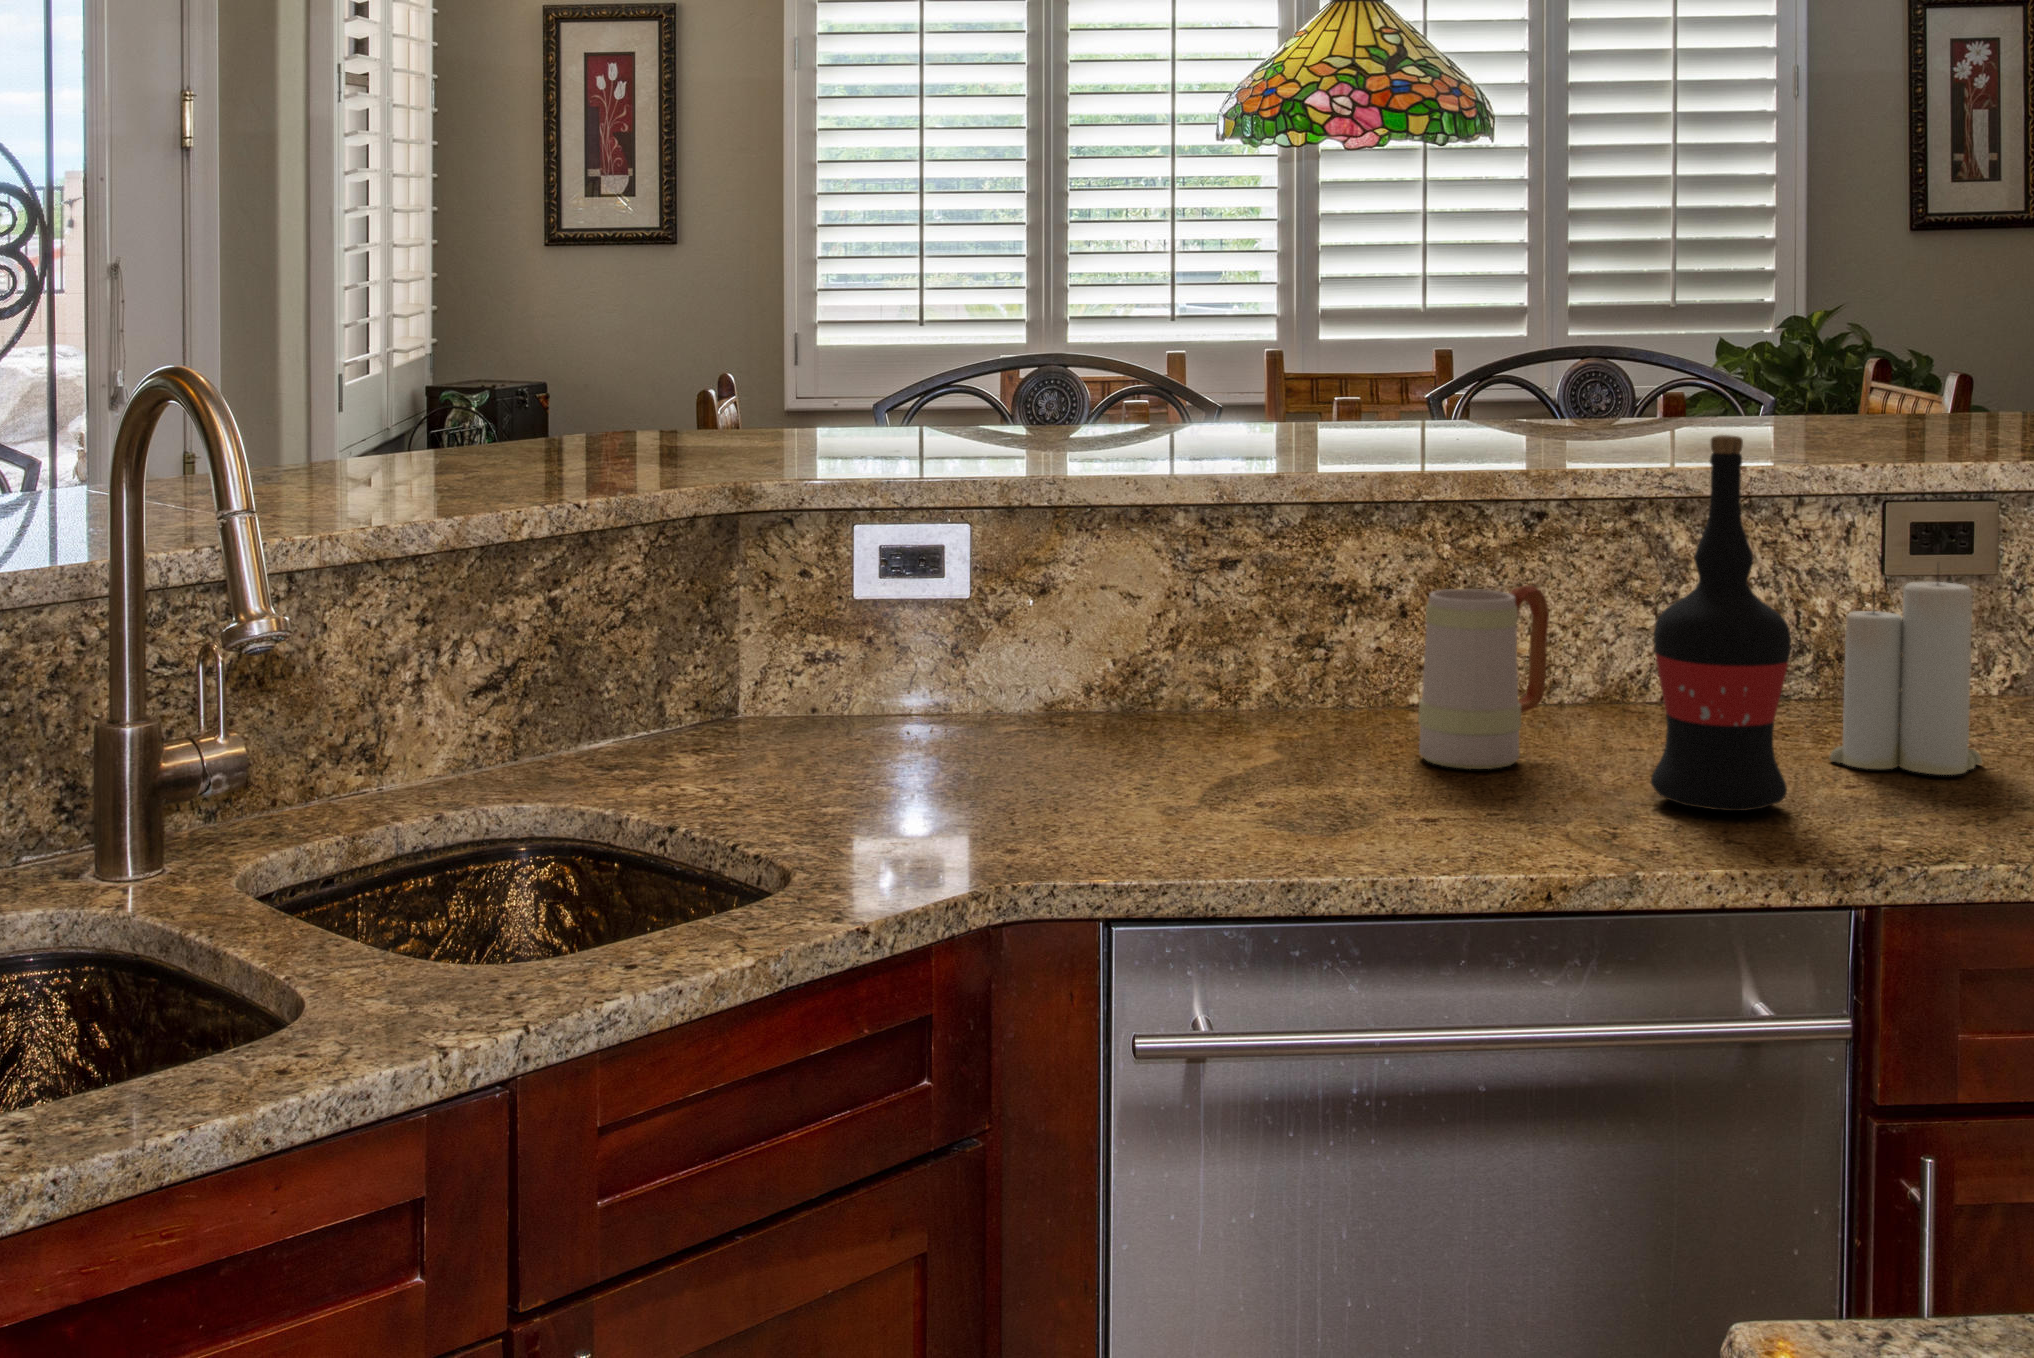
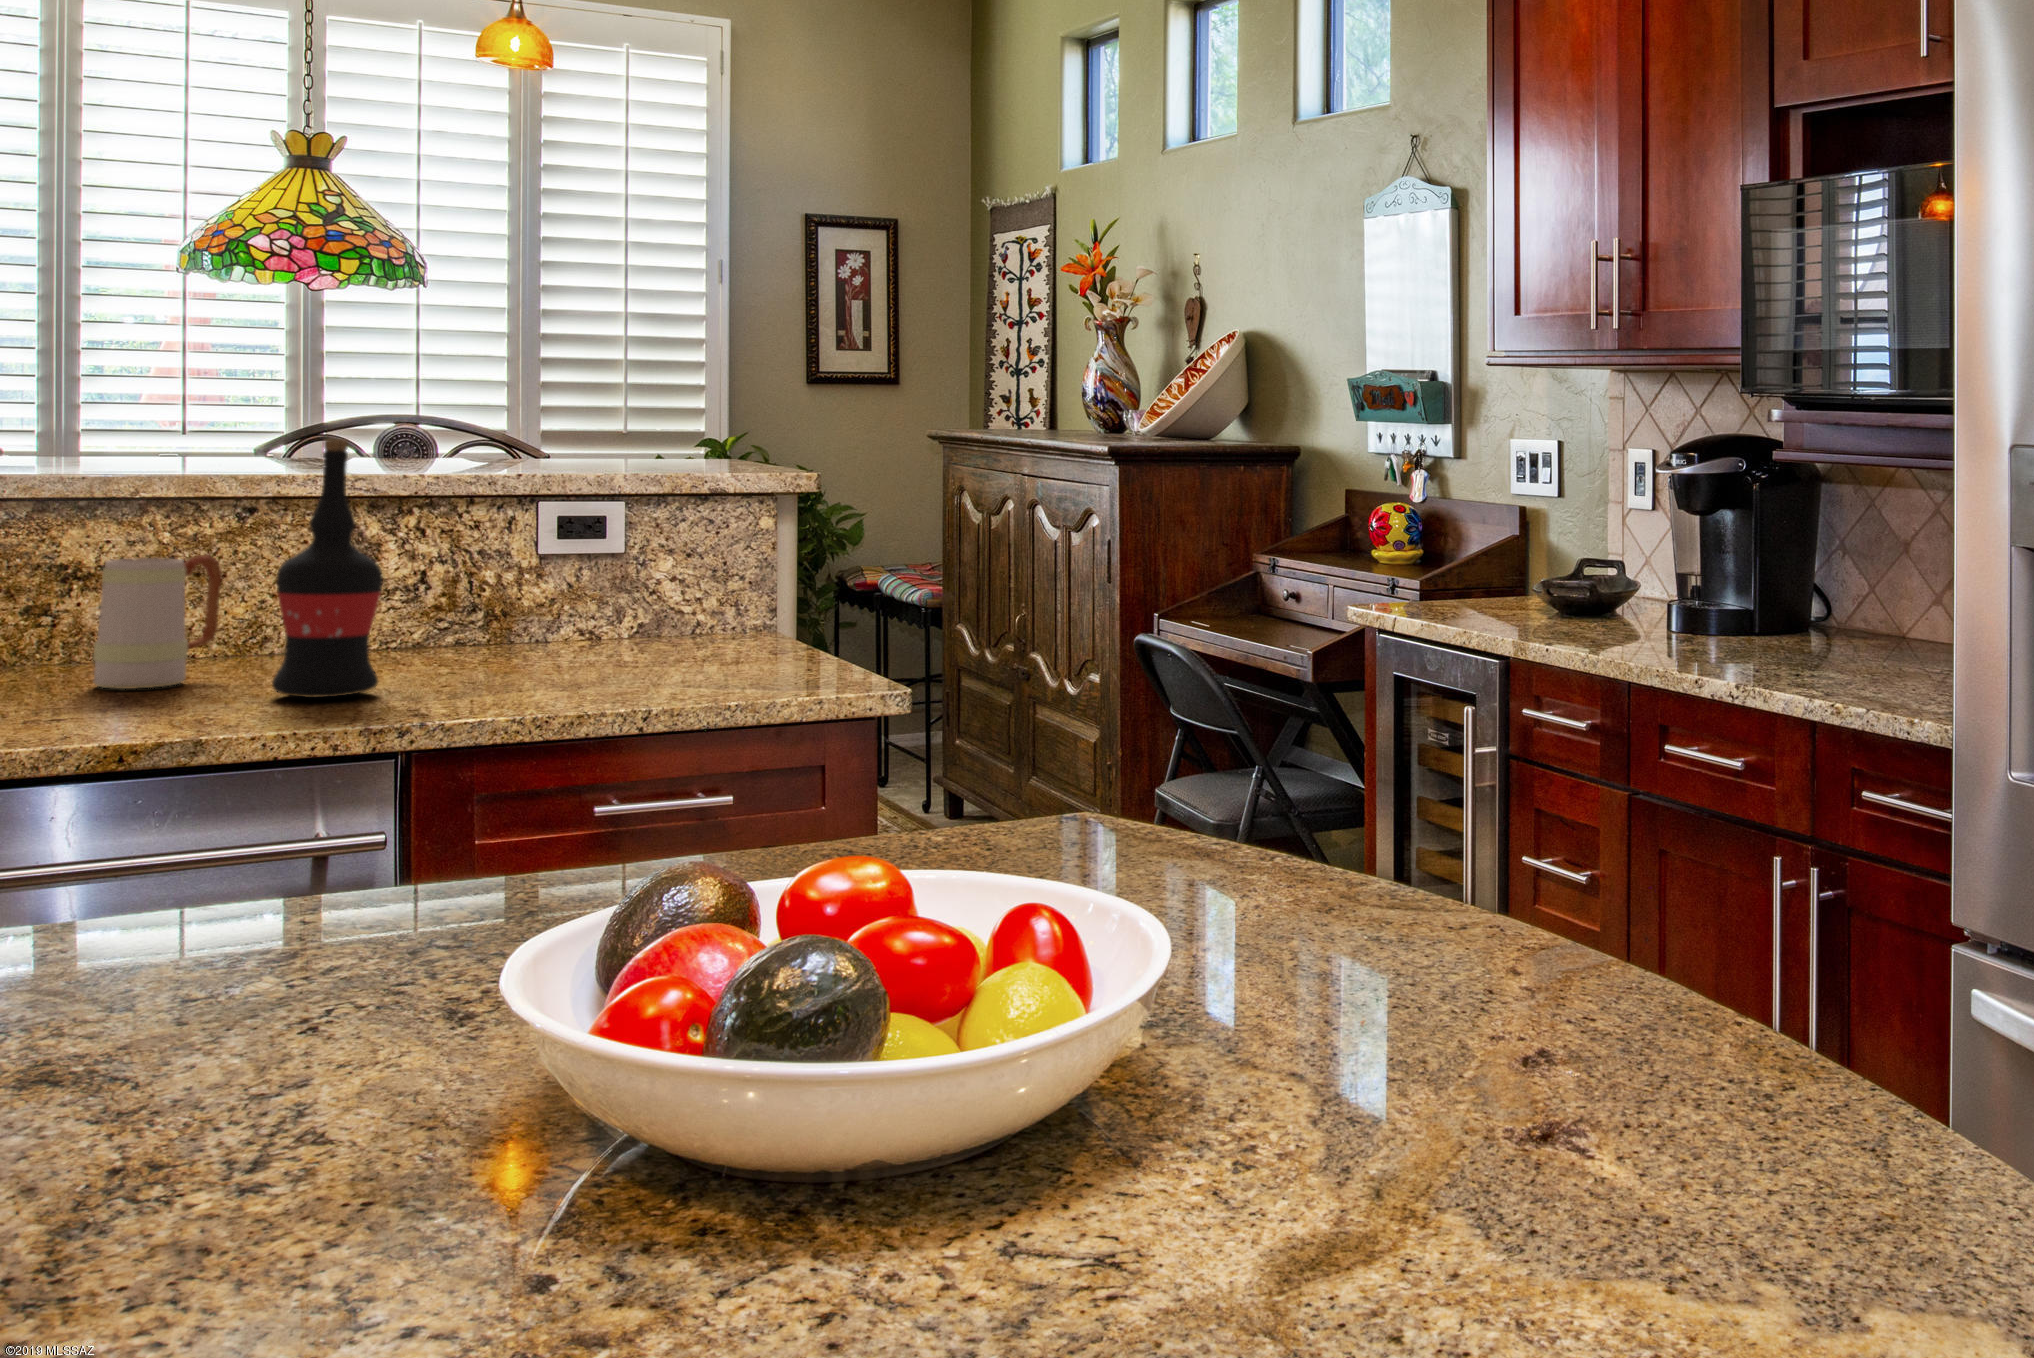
candle: present [1830,572,1982,775] -> none [451,533,564,673]

